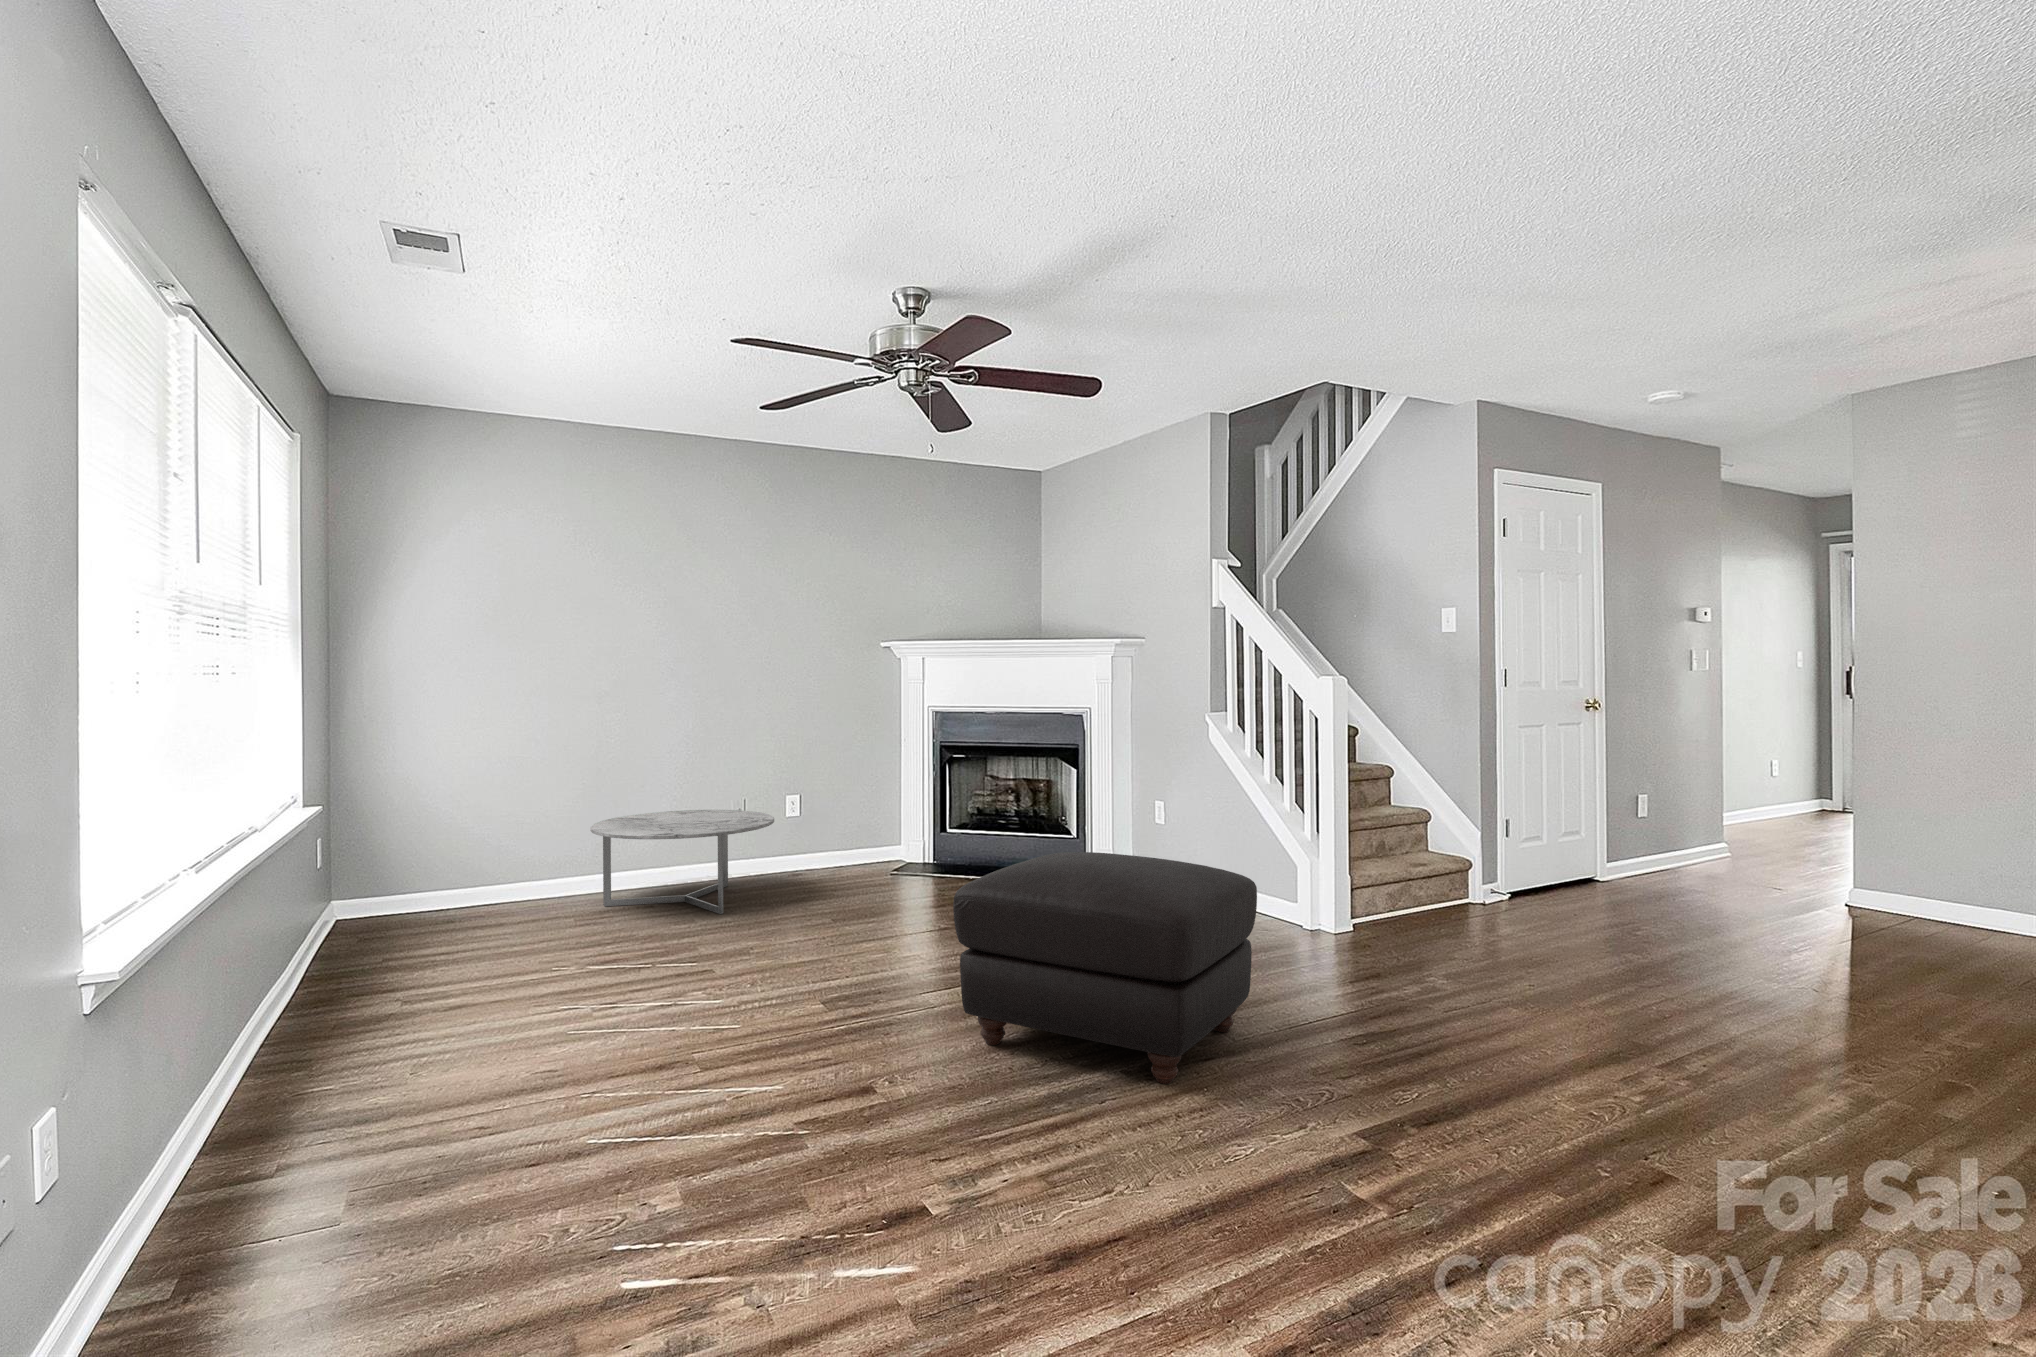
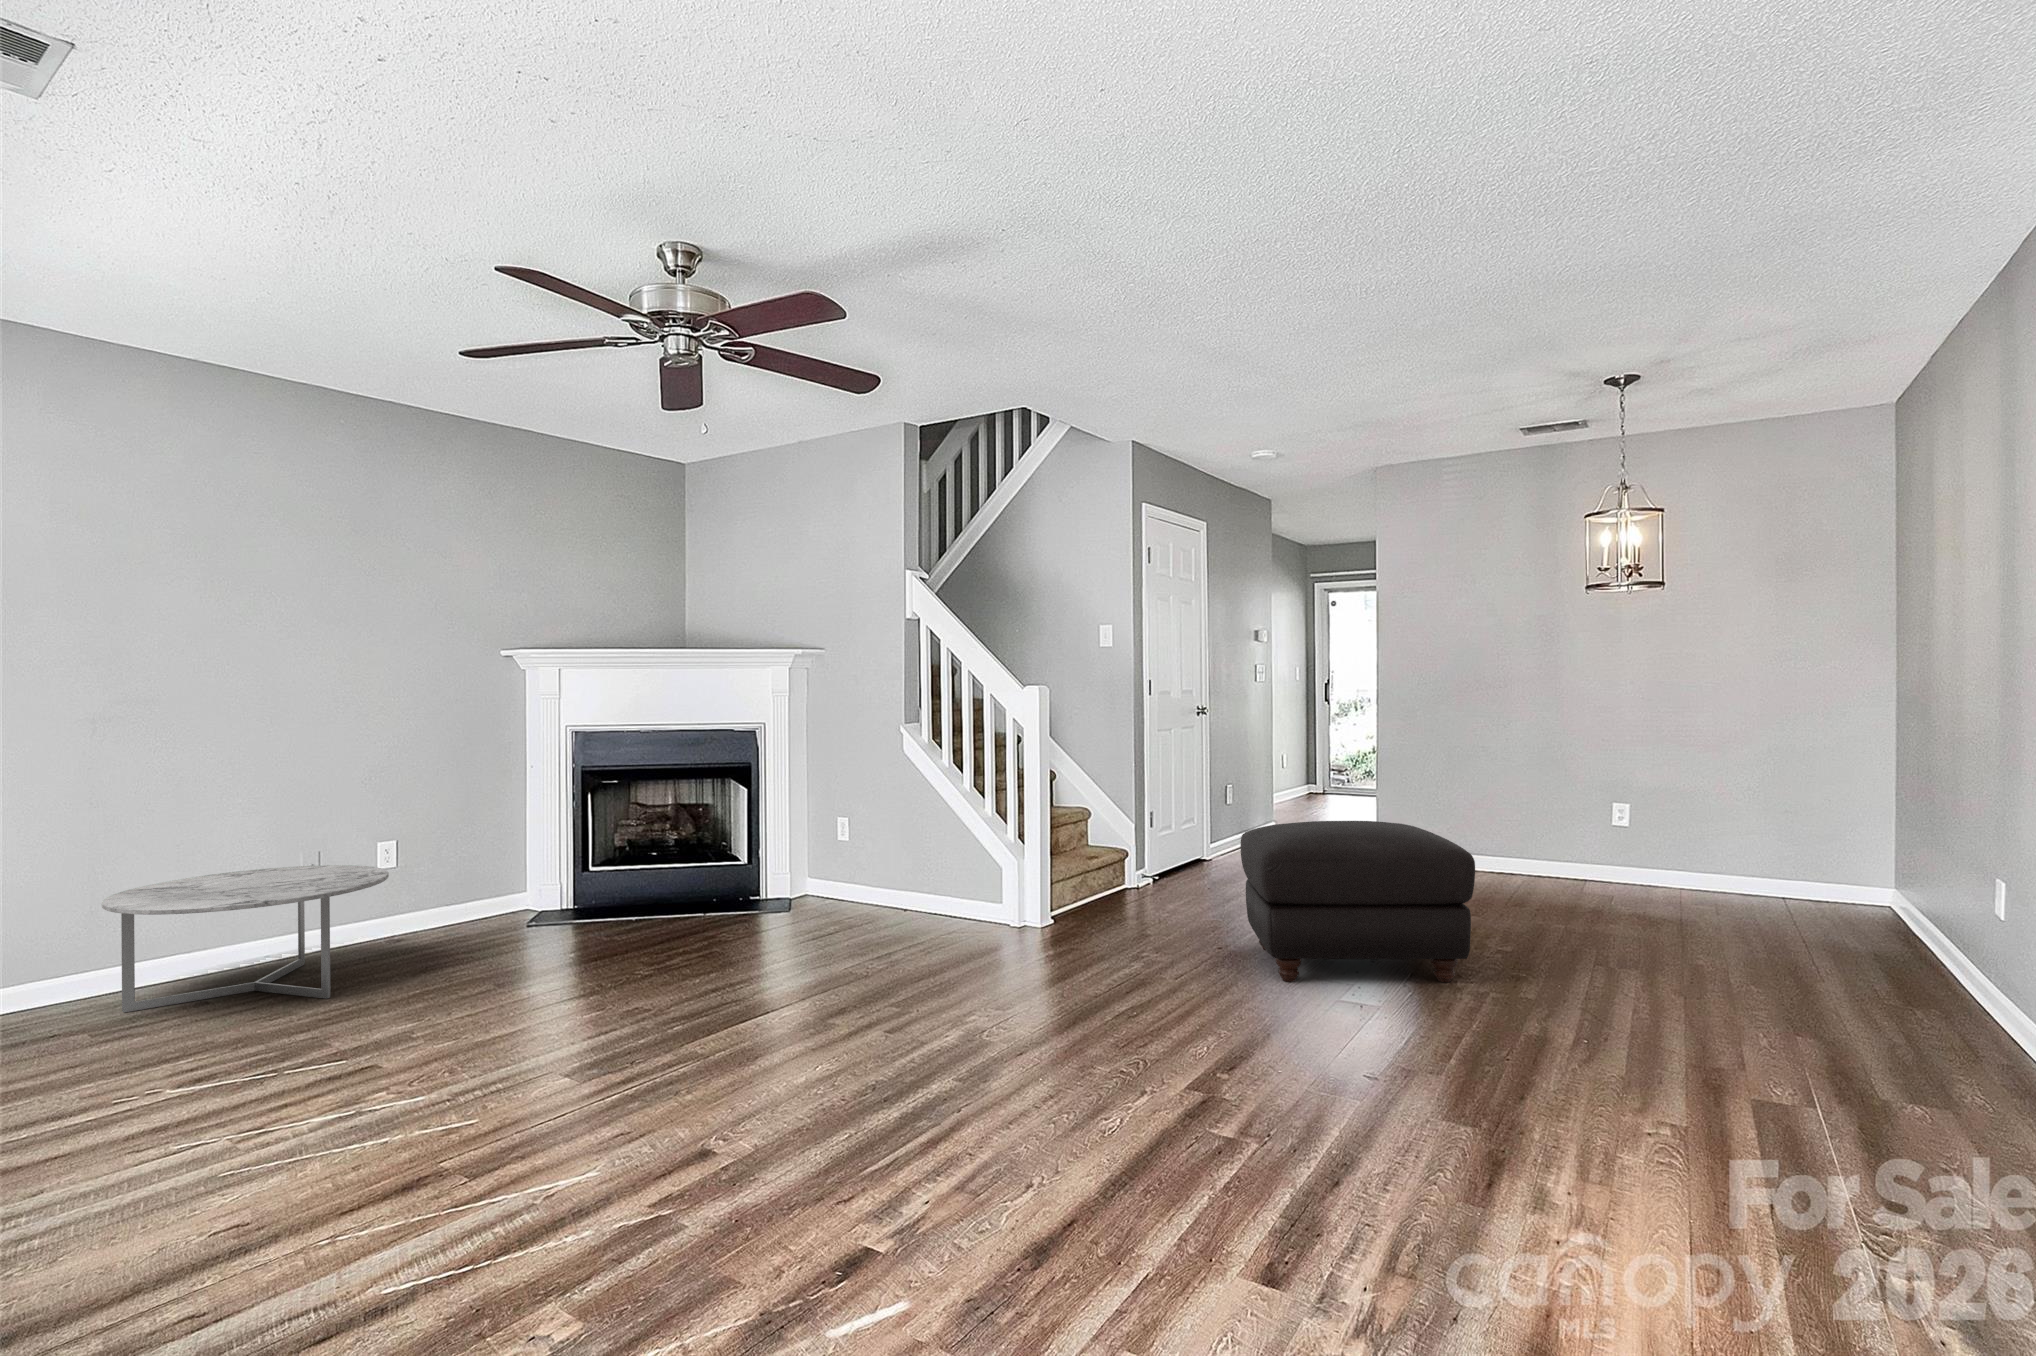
ottoman: present [953,852,1257,1084] -> present [1241,821,1475,982]

